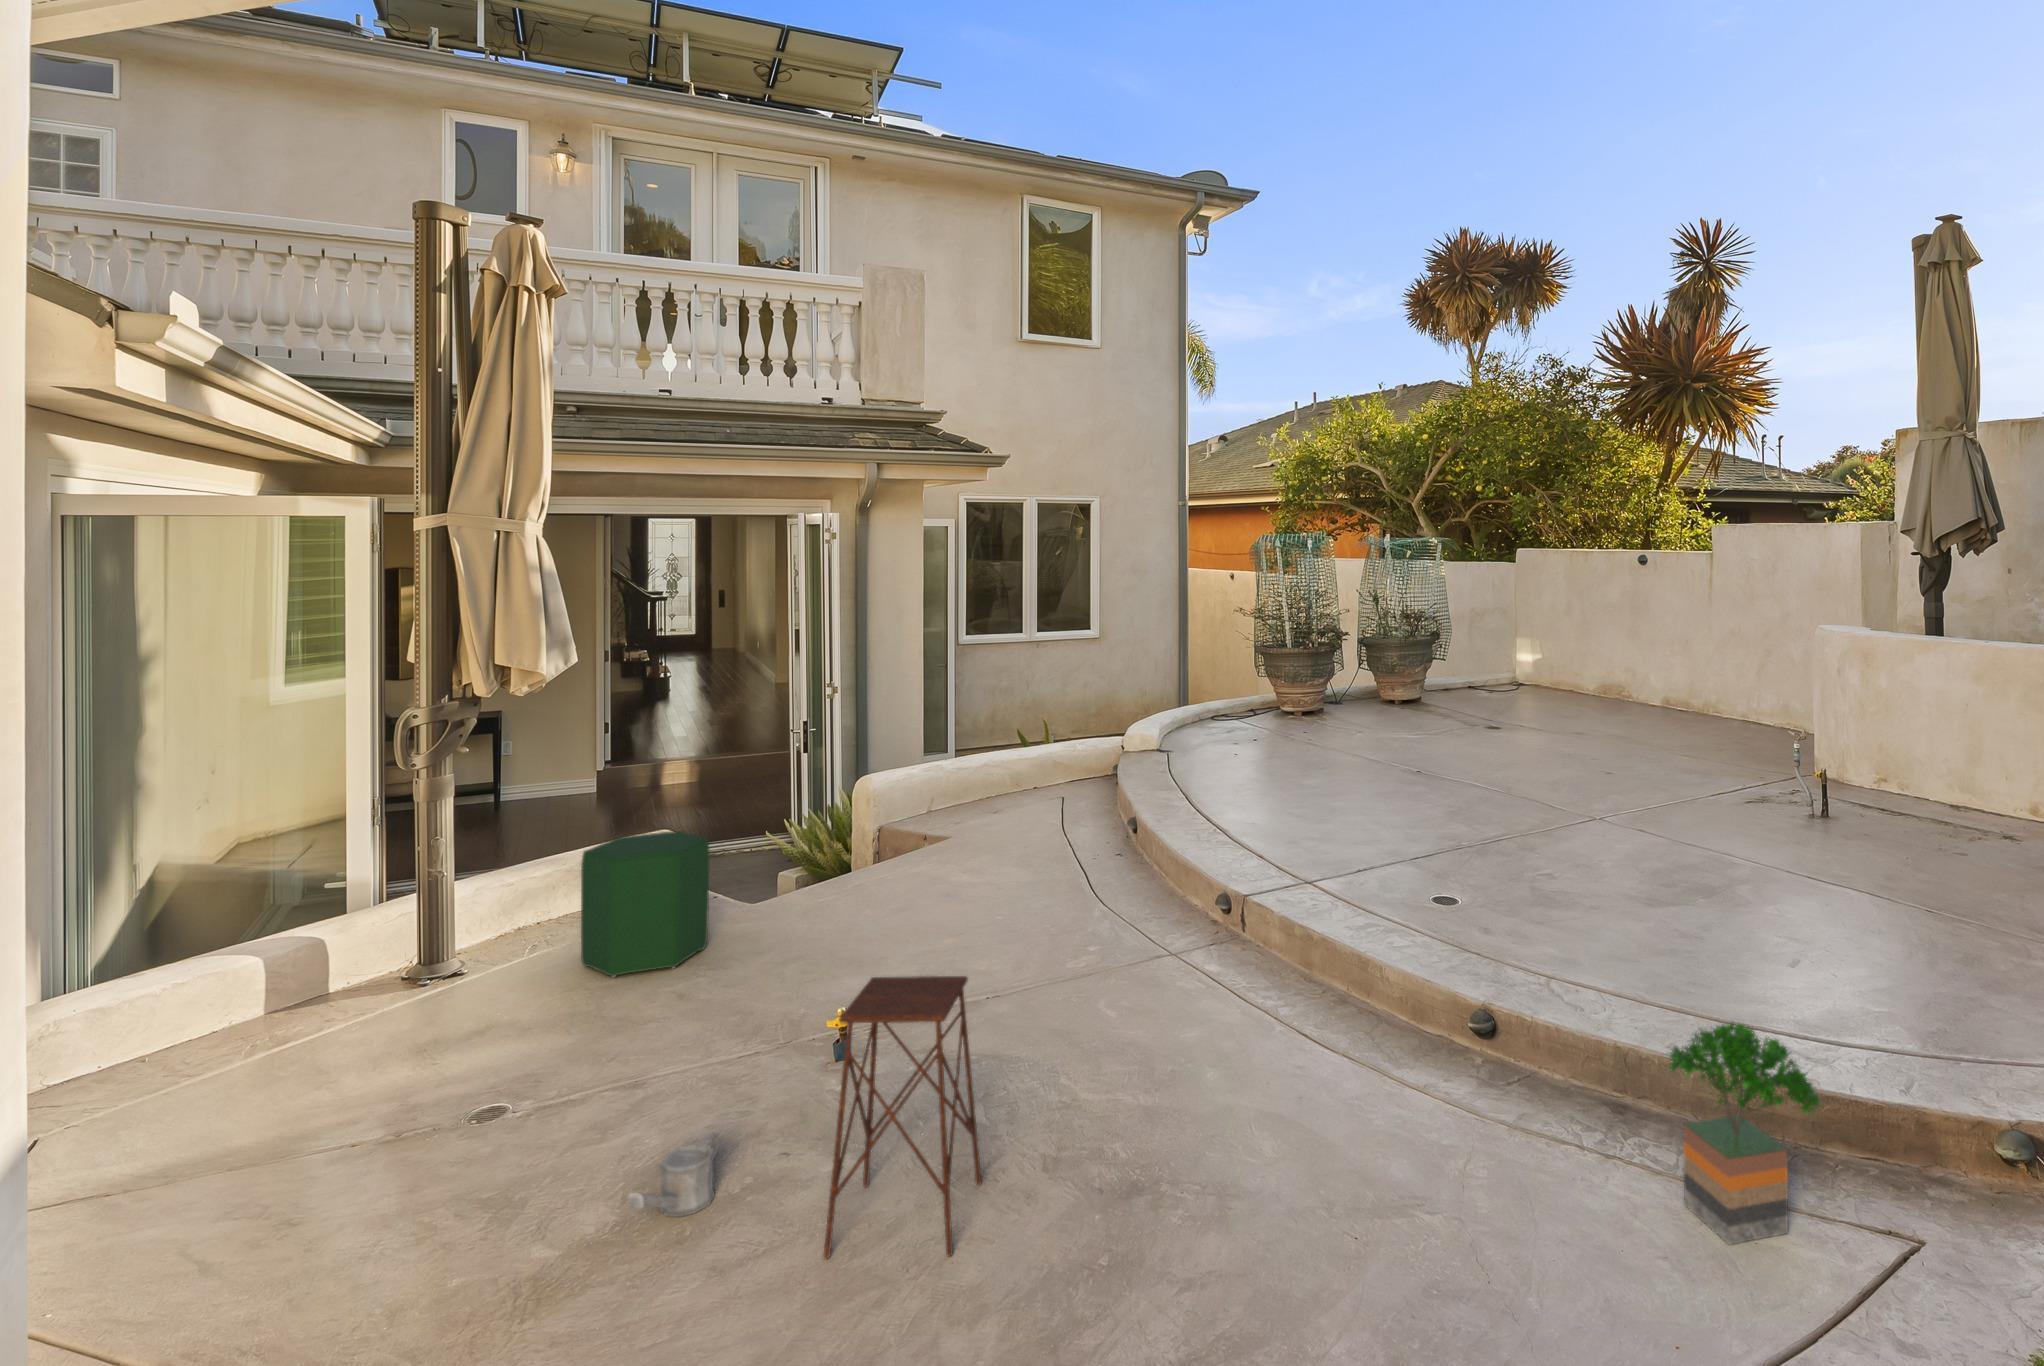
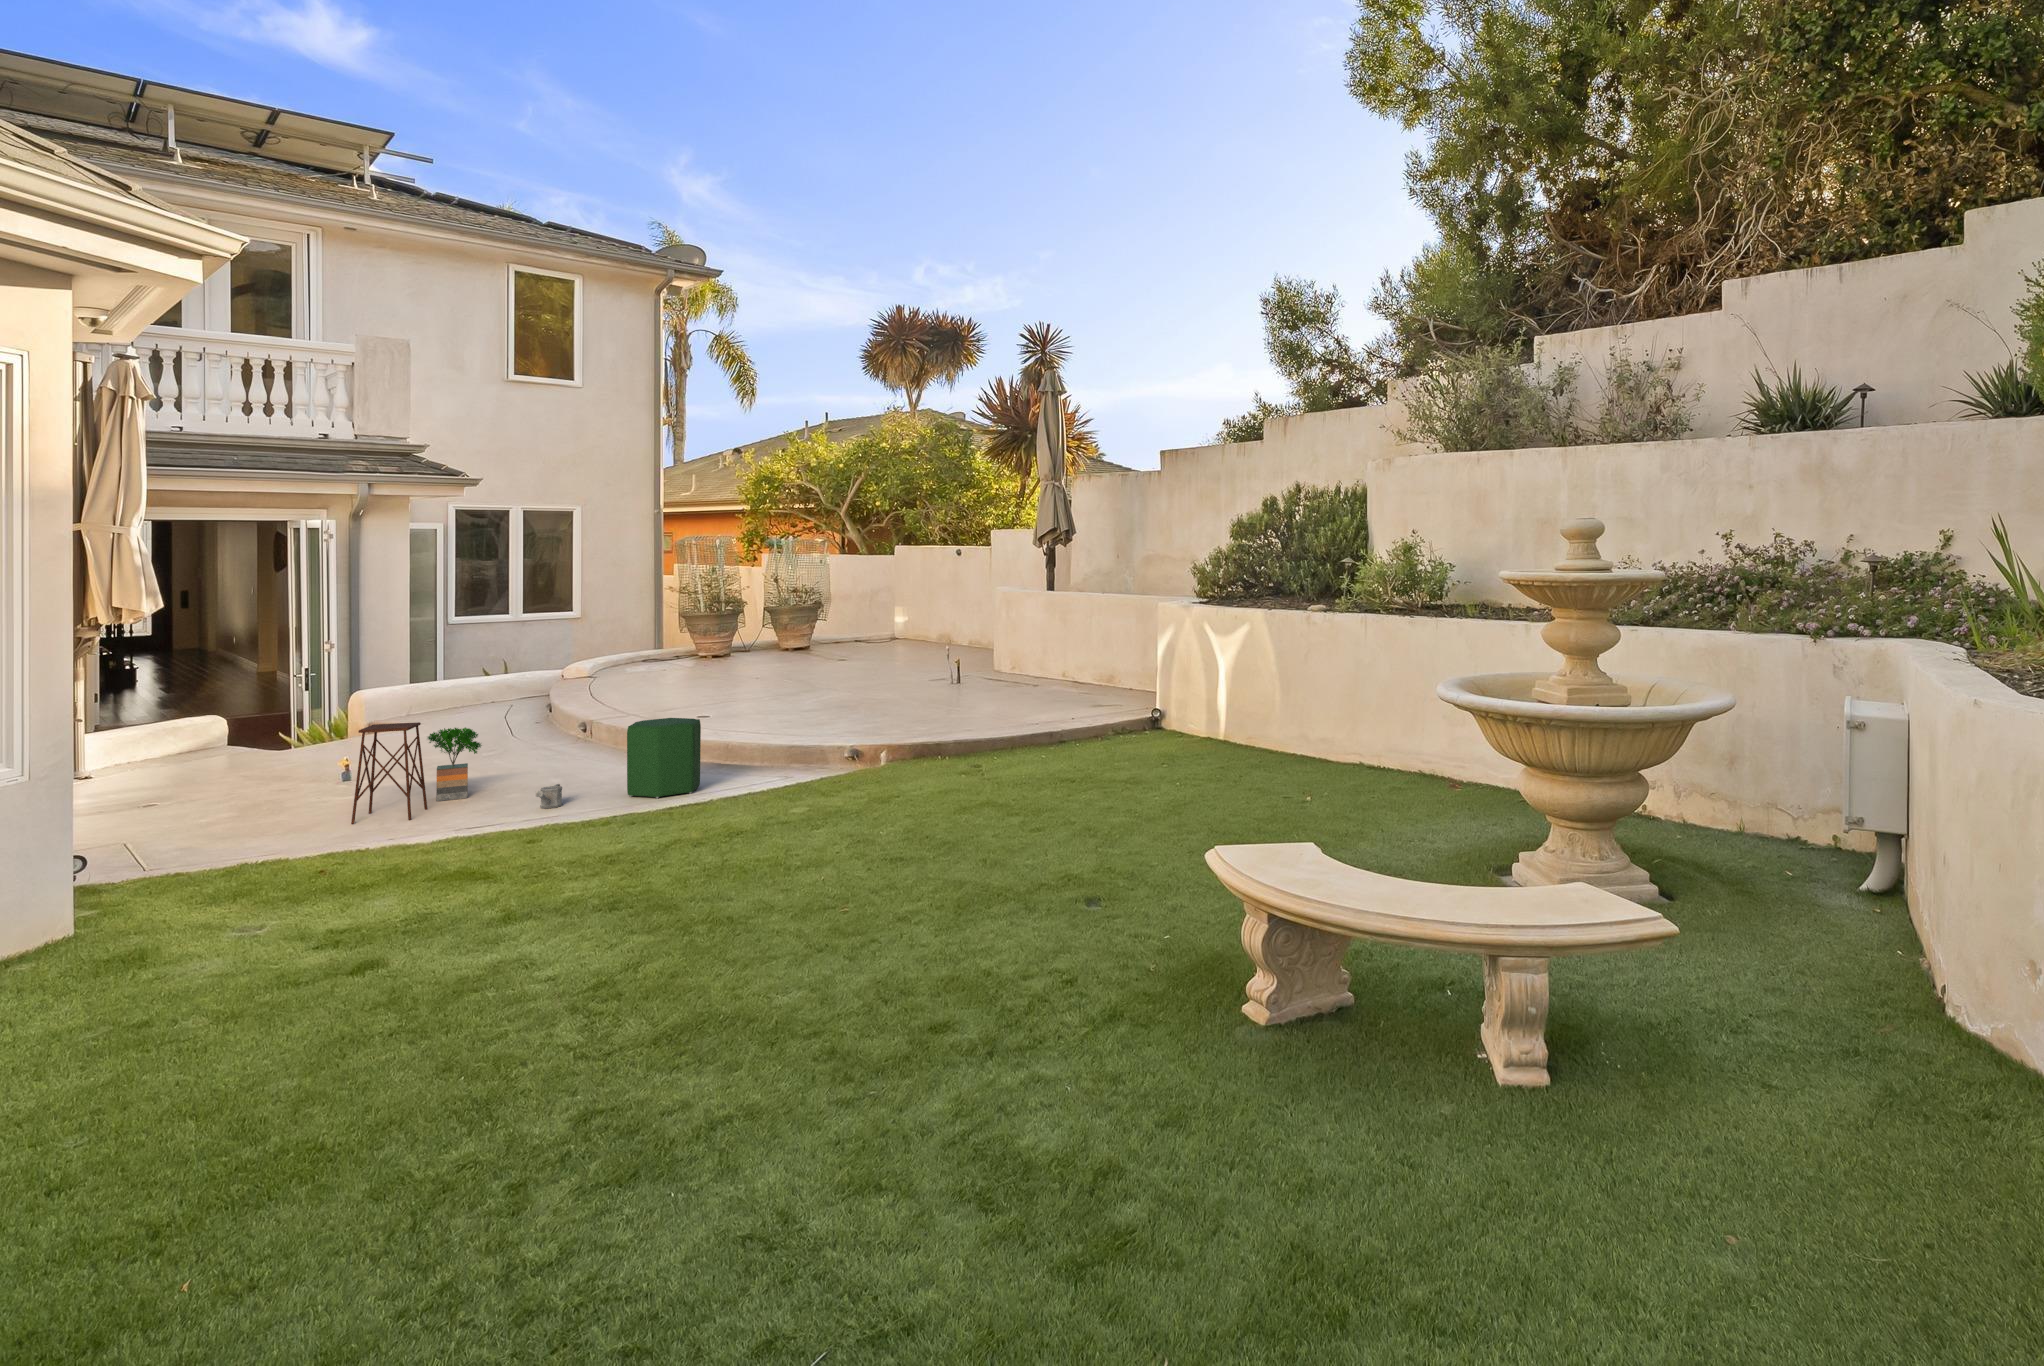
ottoman: present [581,831,709,978] -> present [627,718,701,798]
potted tree: present [1666,1023,1821,1244] -> present [428,728,482,801]
watering can: present [628,1132,719,1217] -> present [535,784,562,809]

